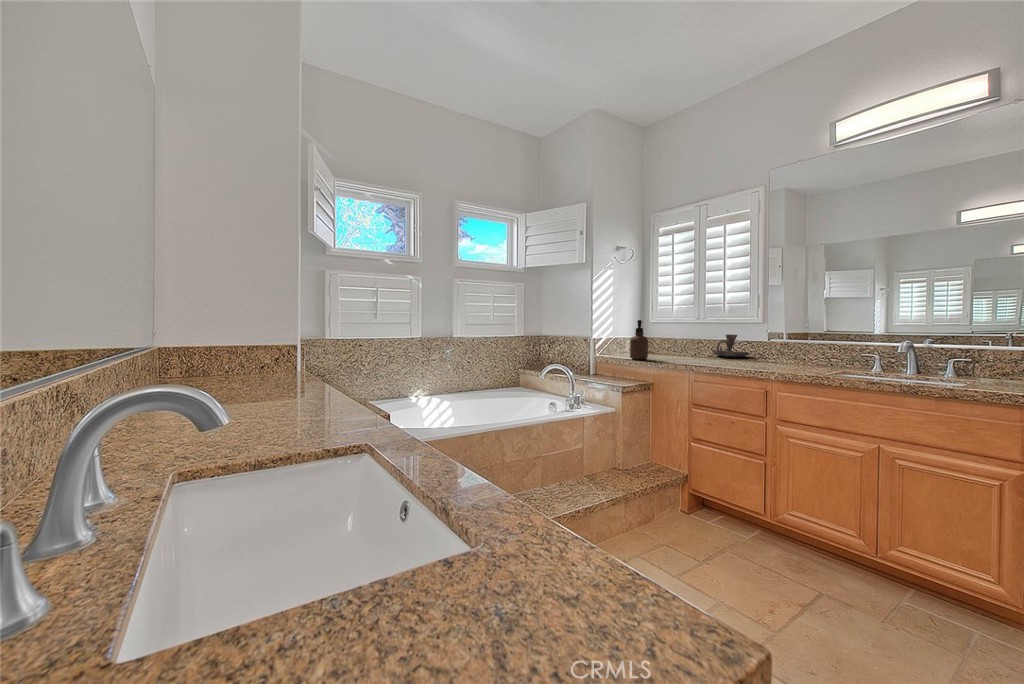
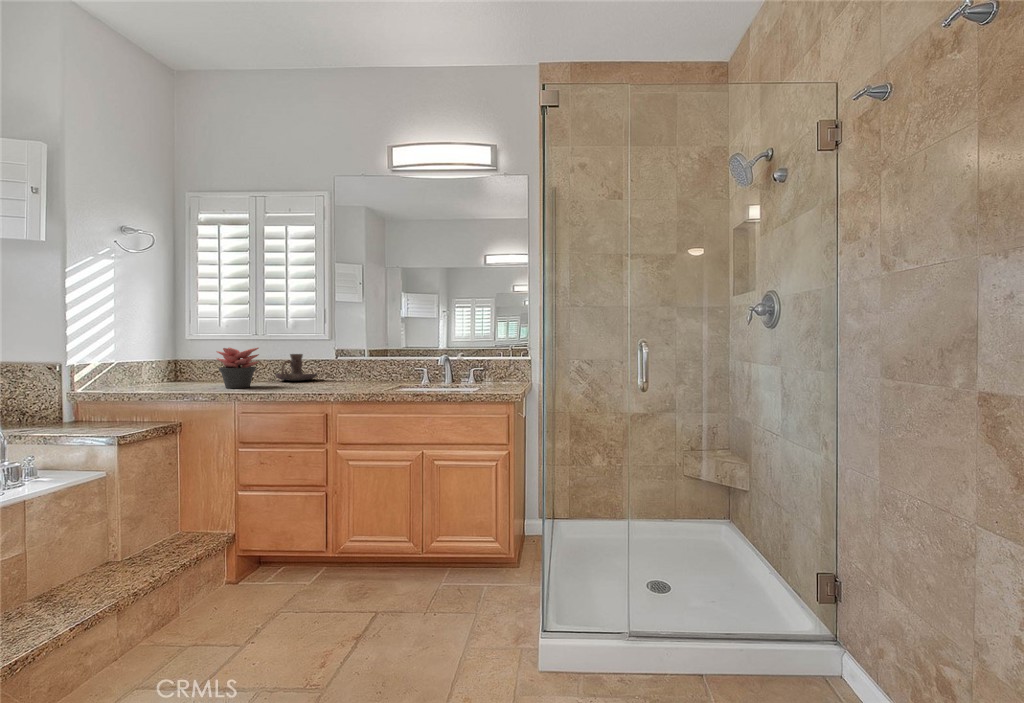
soap dispenser: present [630,320,648,360] -> none [169,338,196,393]
succulent plant: none [665,328,698,360] -> present [216,348,259,388]

